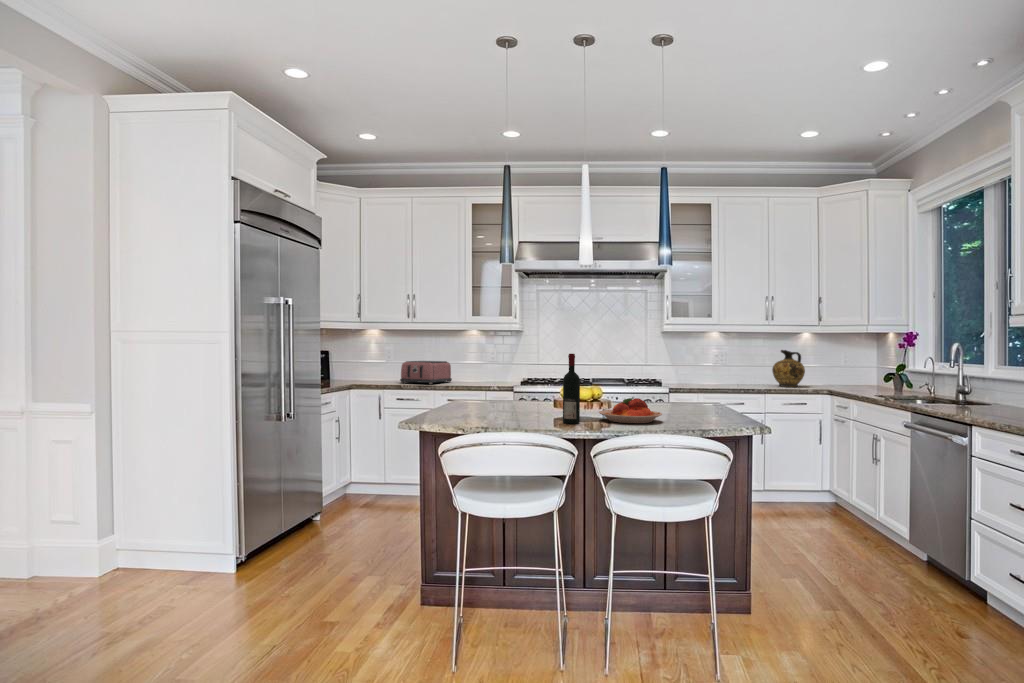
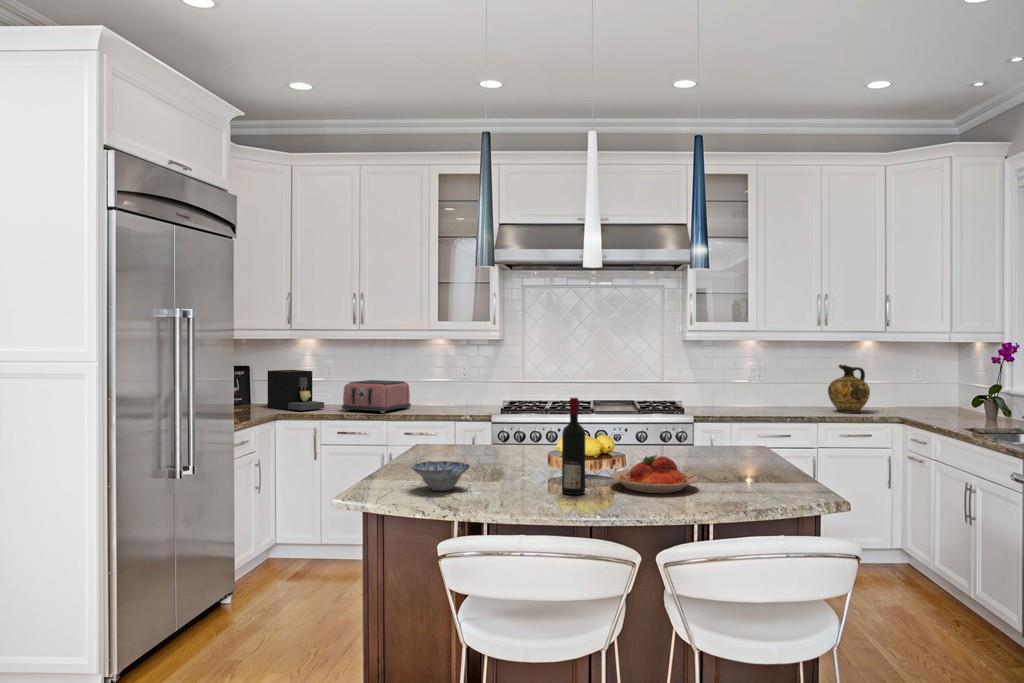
coffee maker: none [344,353,387,382] -> present [267,370,324,410]
ceramic bowl: none [454,401,496,421] -> present [412,461,469,491]

